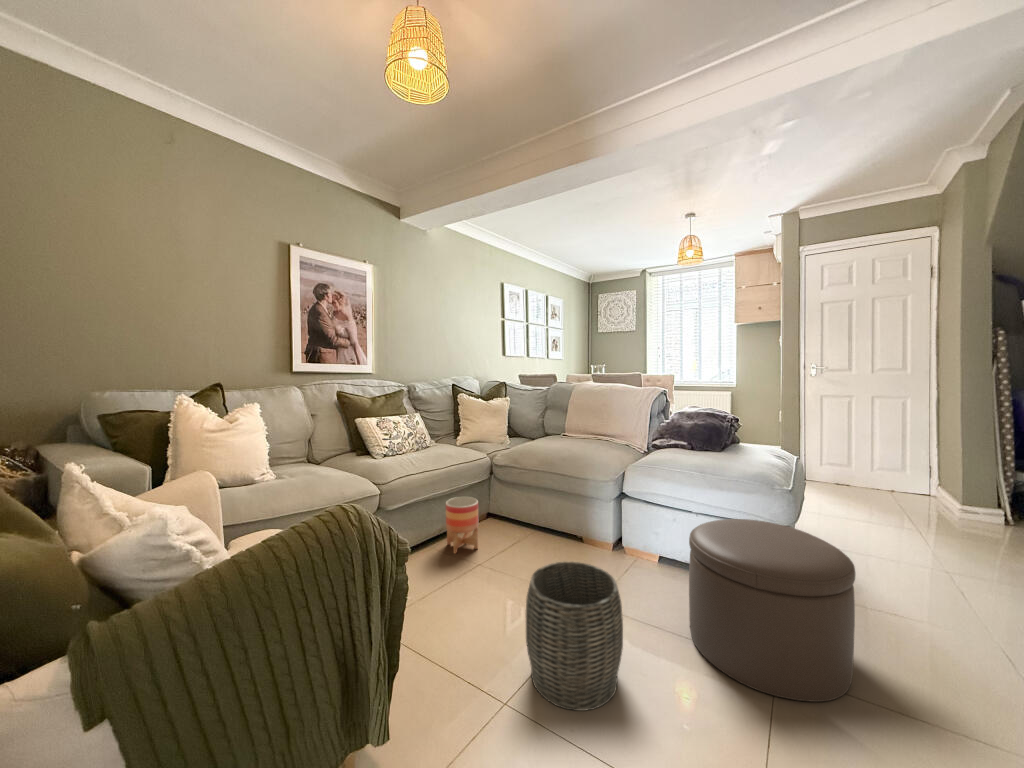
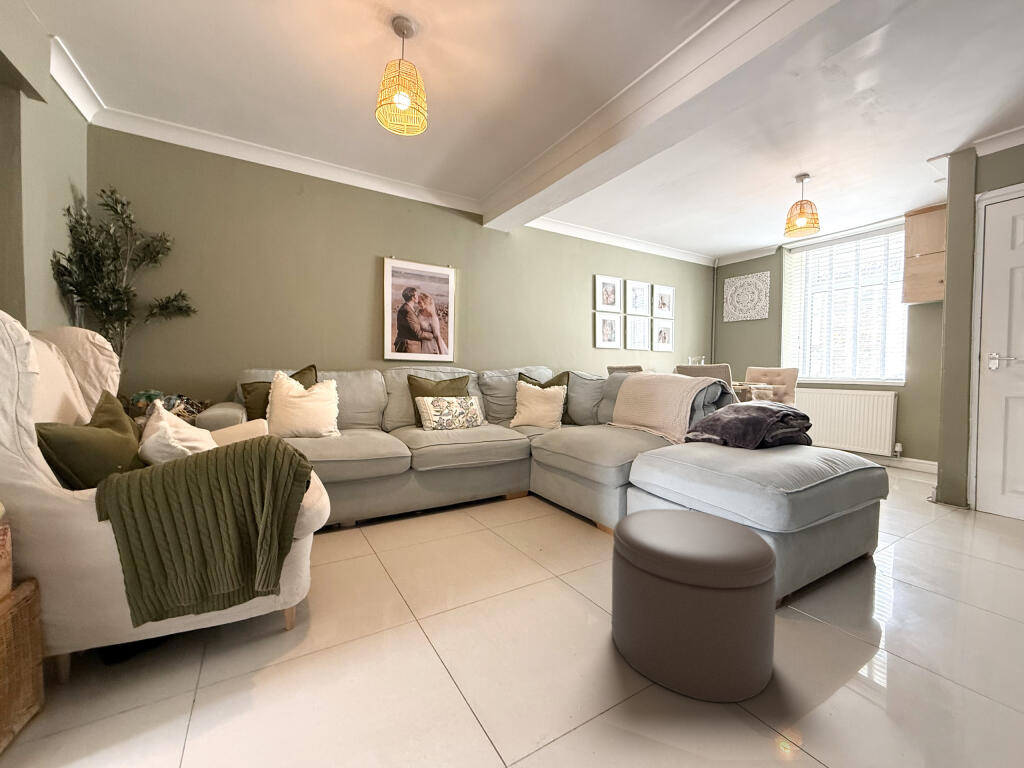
planter: present [446,497,478,553] -> none [473,470,502,517]
woven basket: present [526,562,623,711] -> none [443,519,527,639]

